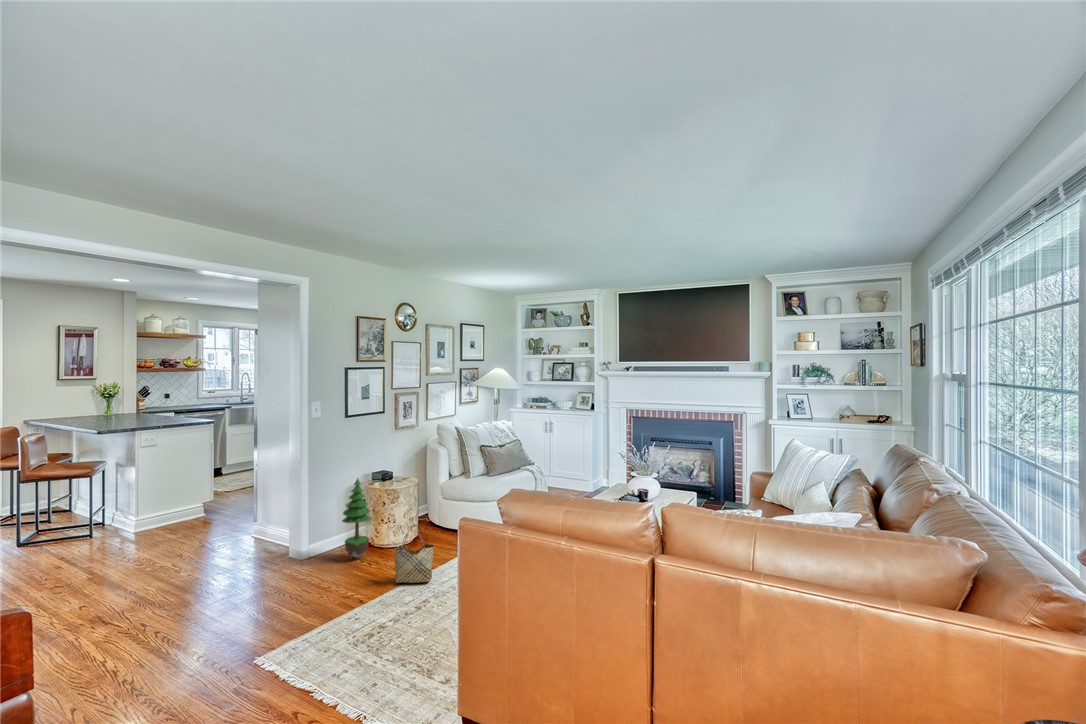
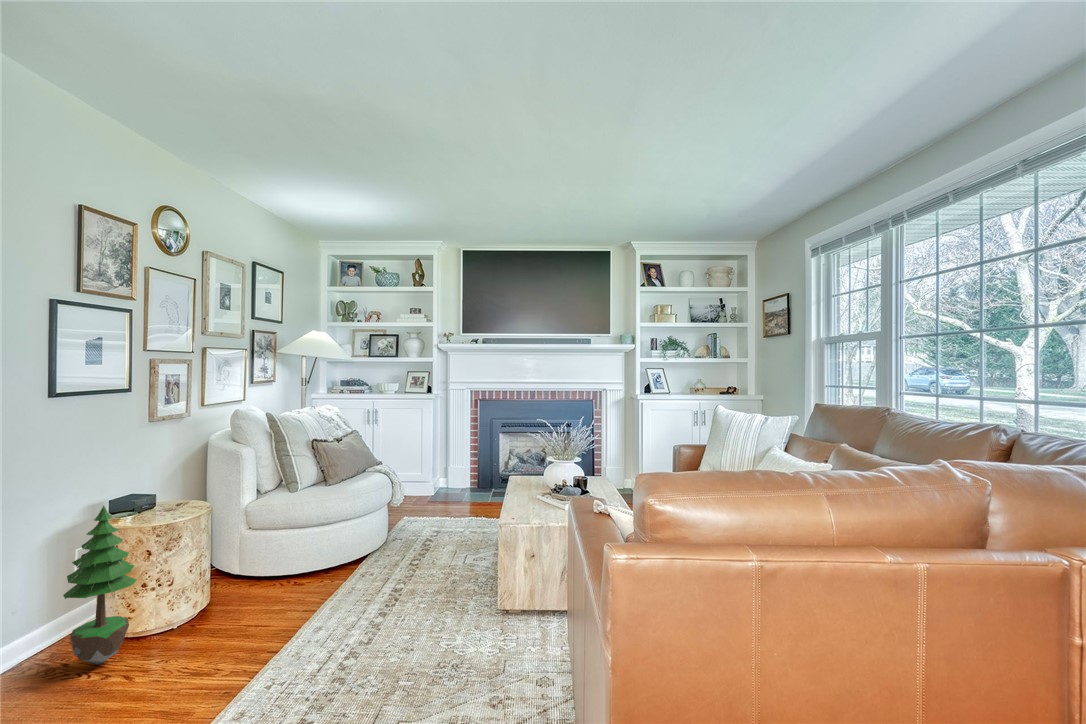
woven basket: present [394,525,434,583] -> none [220,573,298,687]

